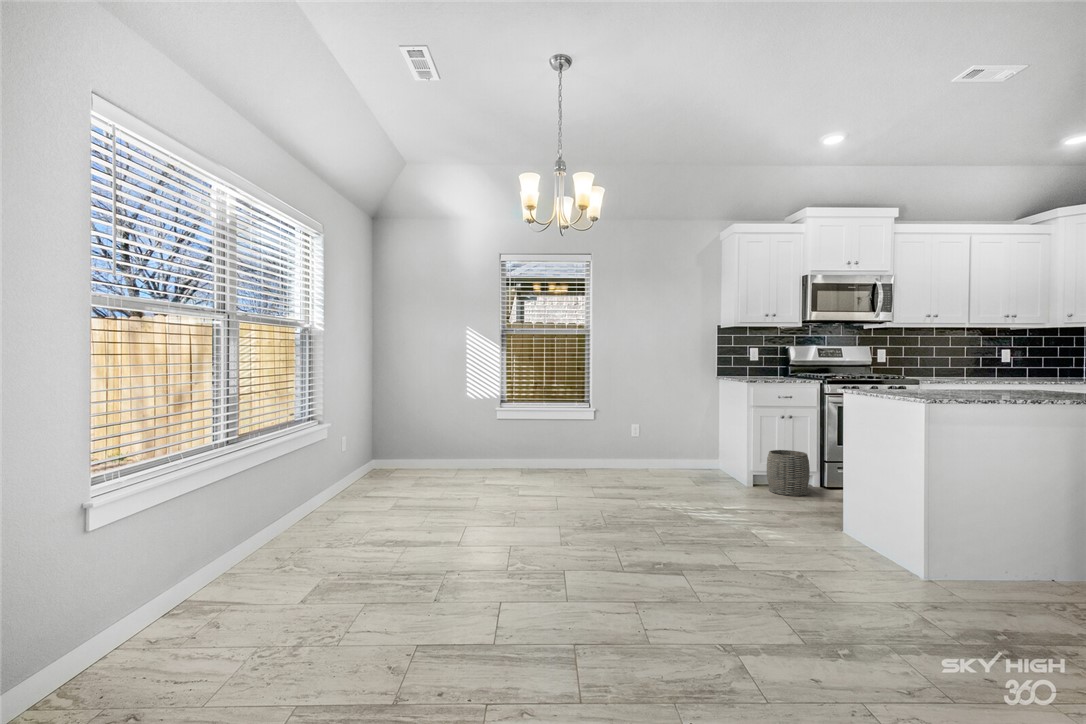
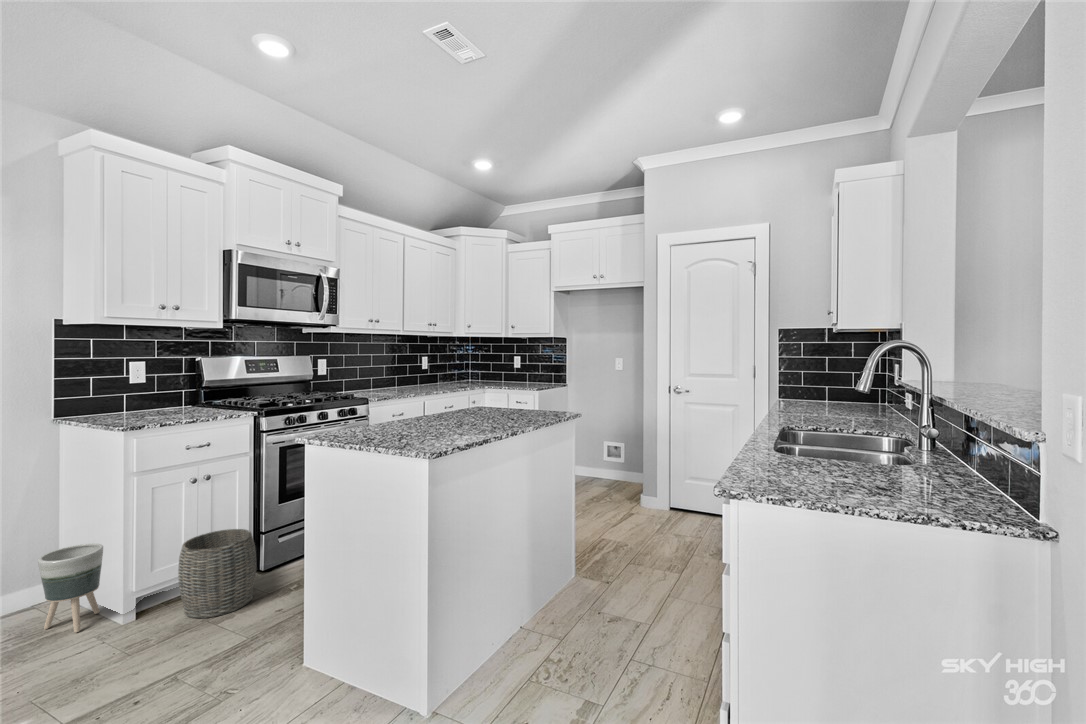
planter: none [709,441,734,482] -> present [38,543,103,632]

